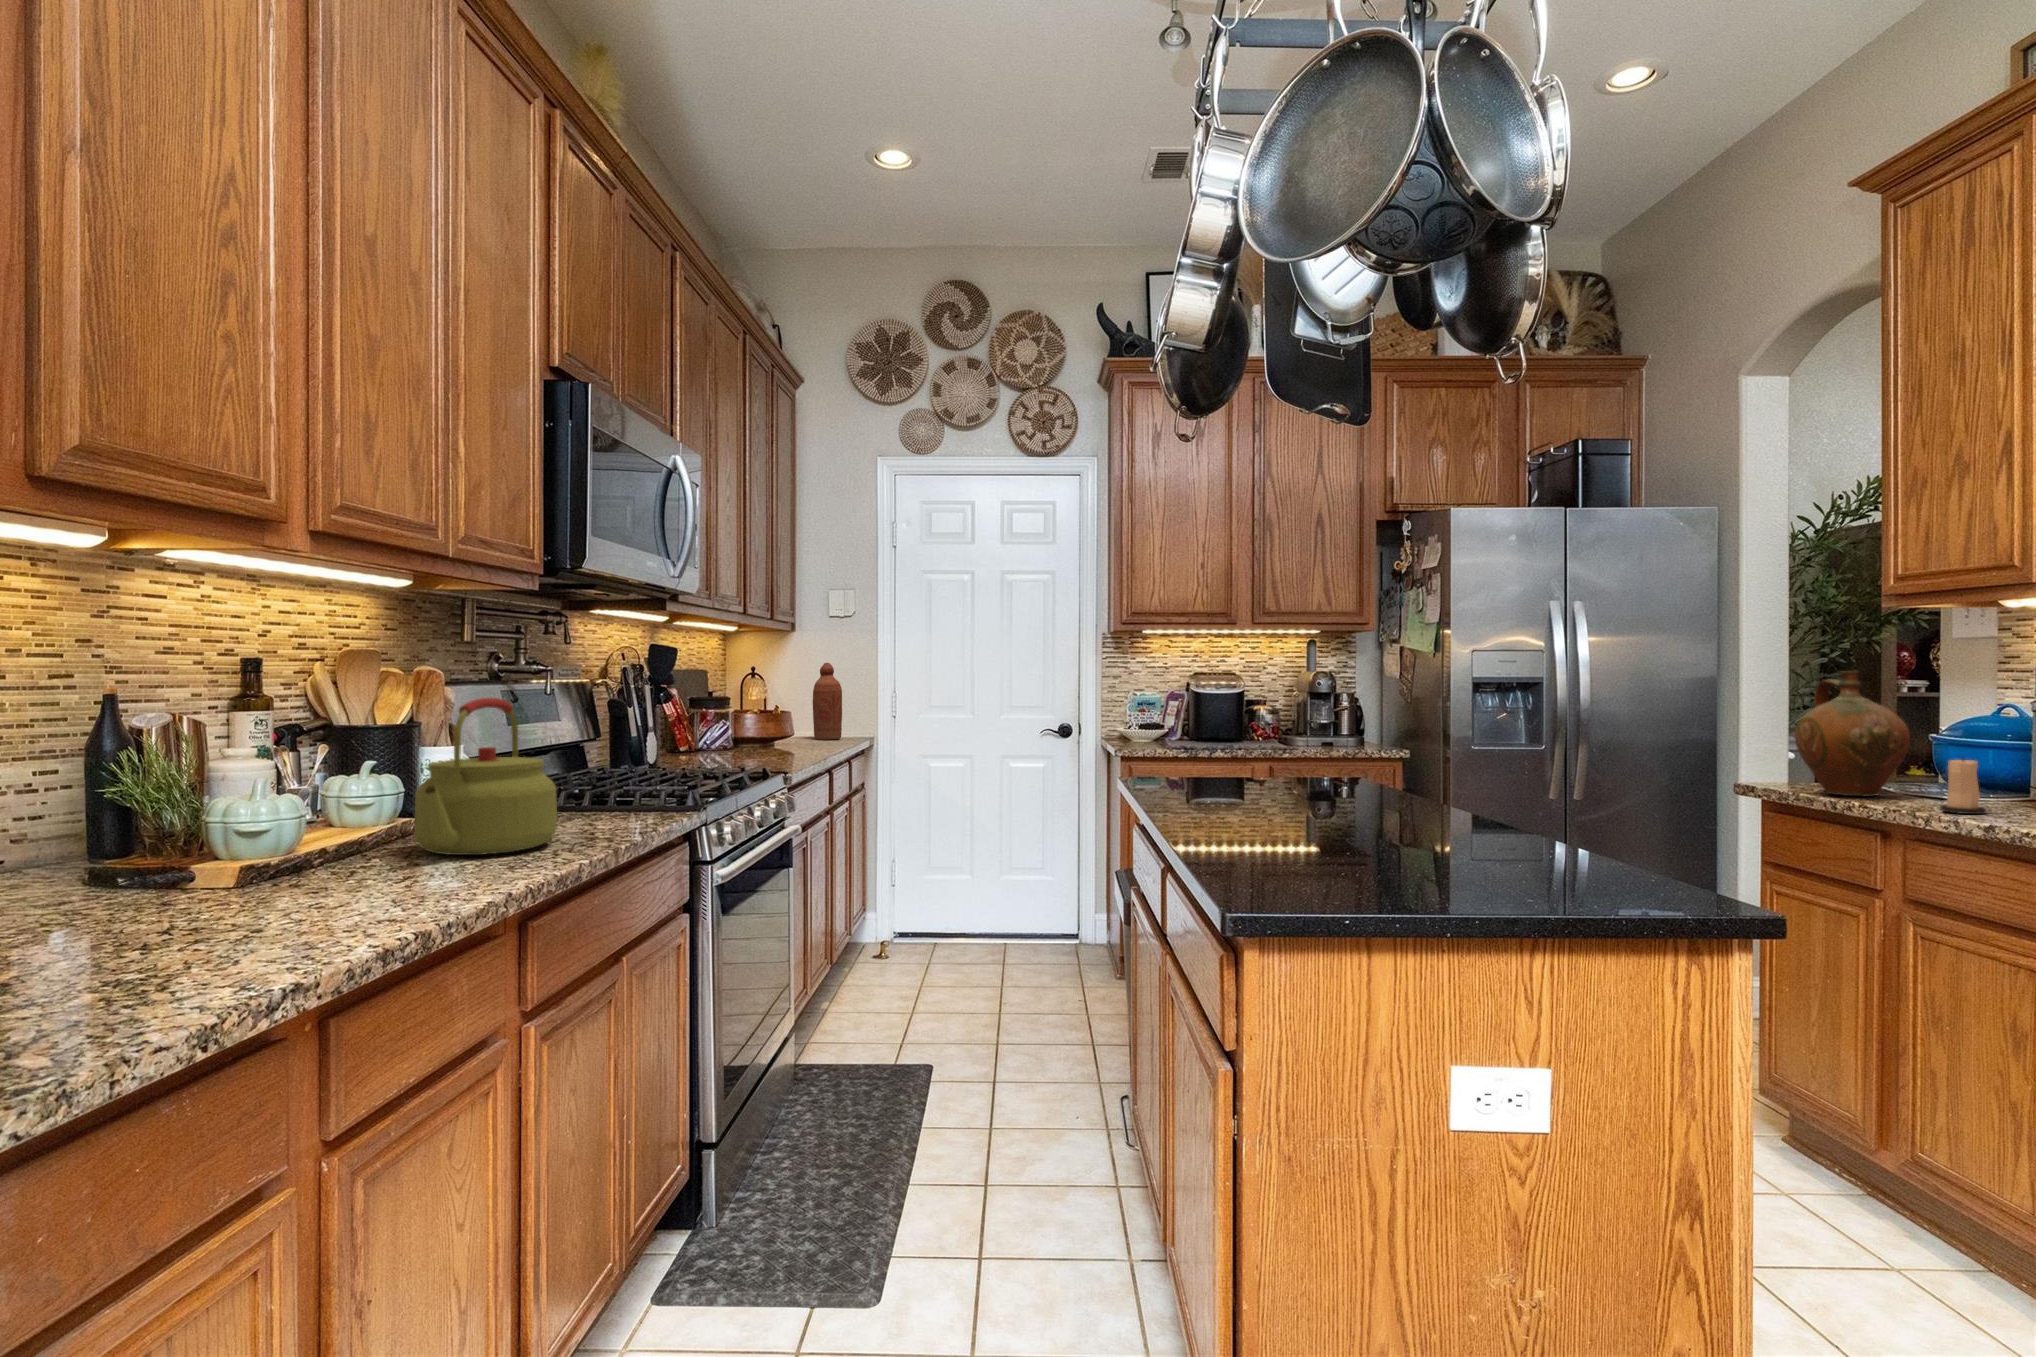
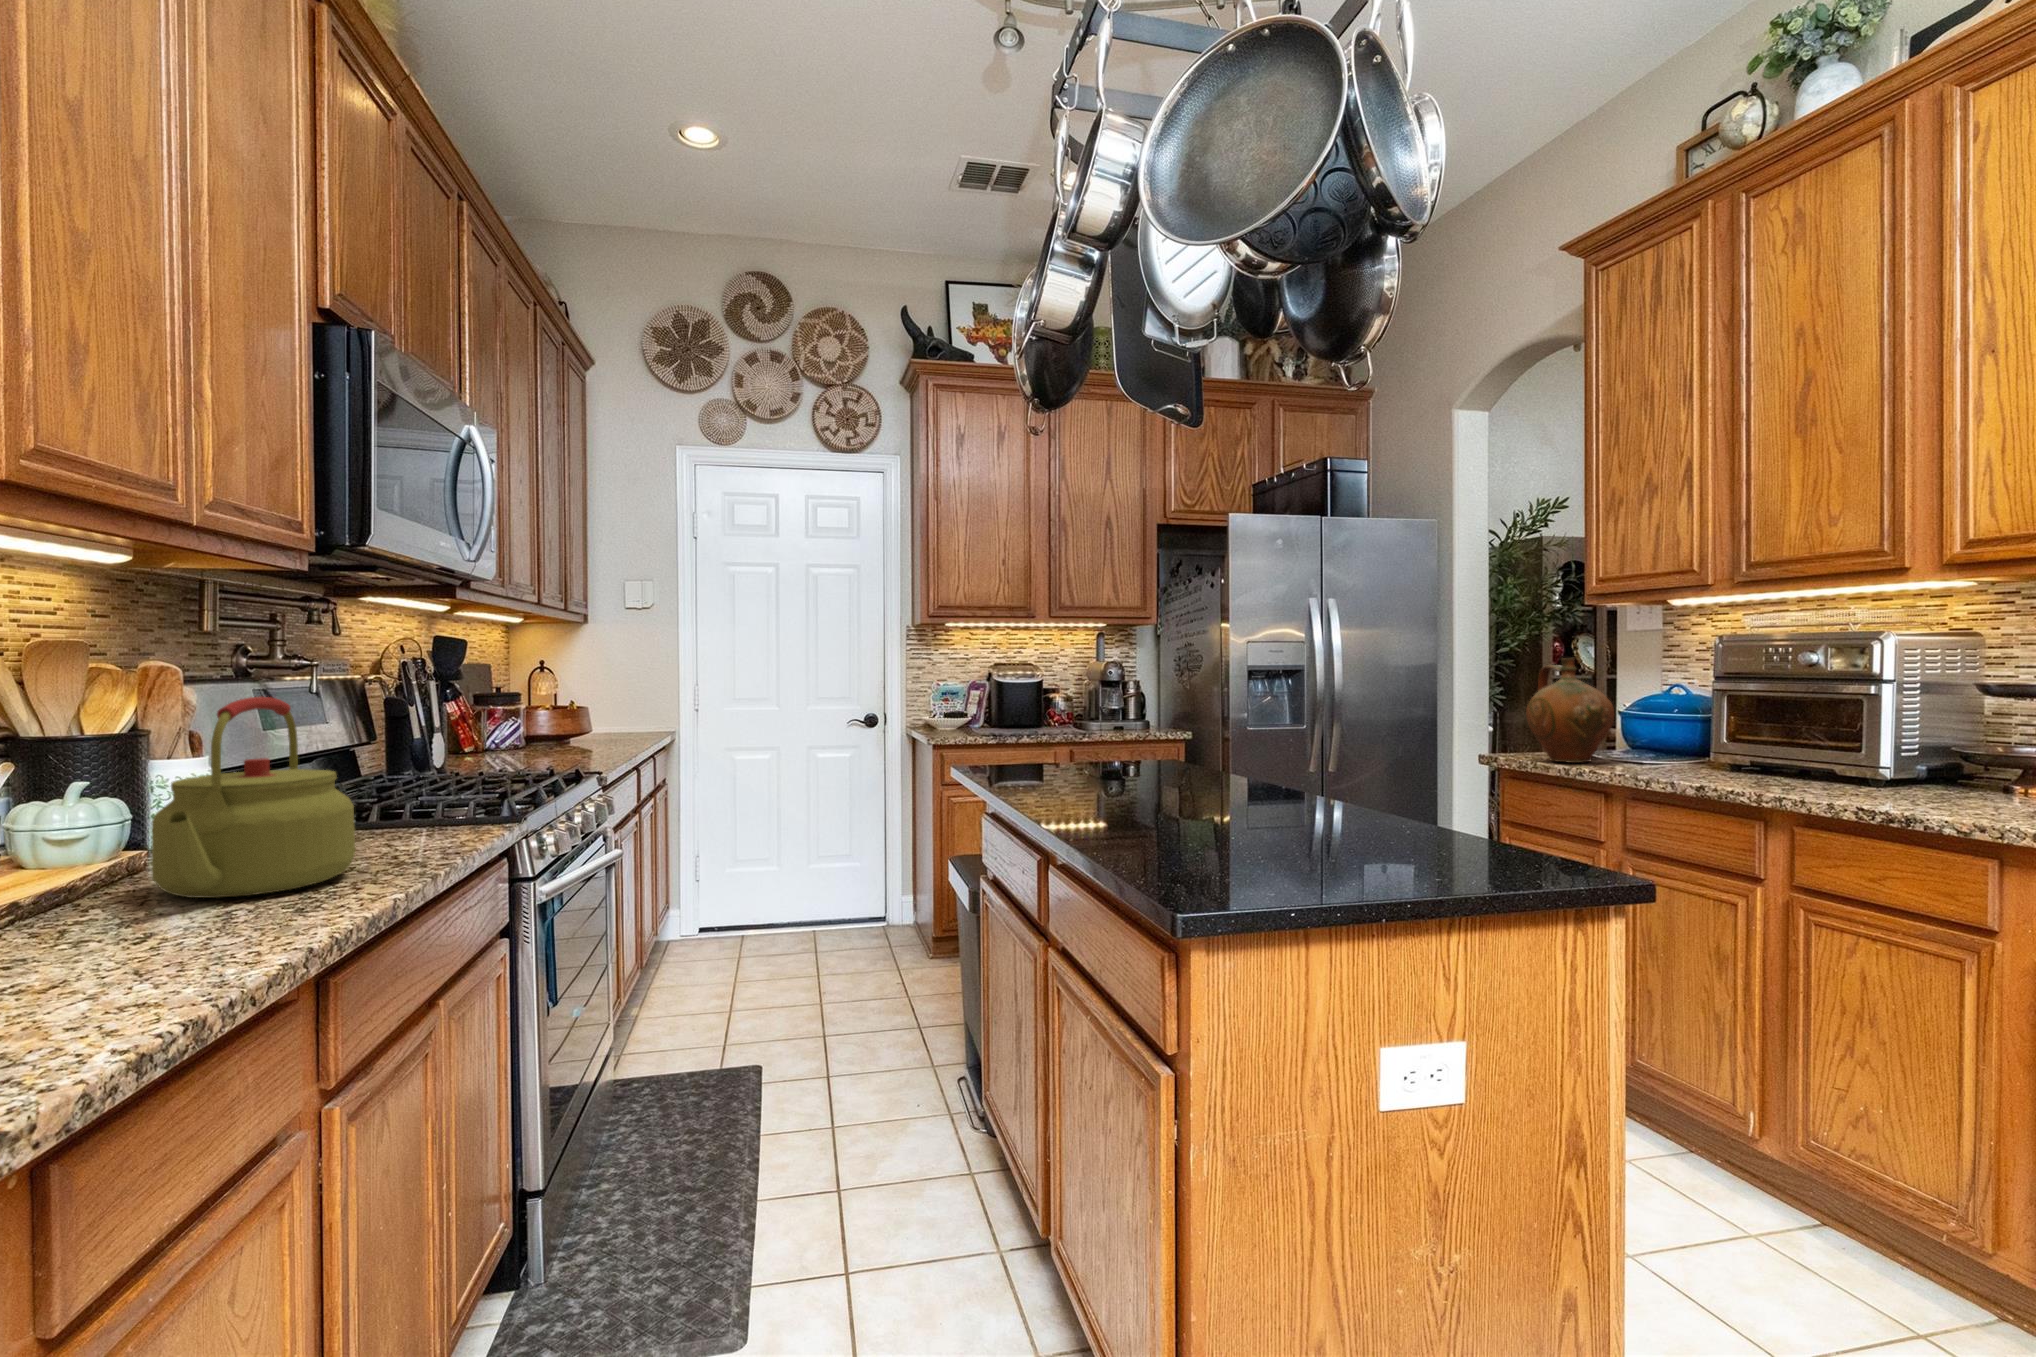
bottle: present [813,663,842,740] -> none [612,655,644,734]
candle: present [1940,757,1986,814] -> none [1650,727,1685,776]

